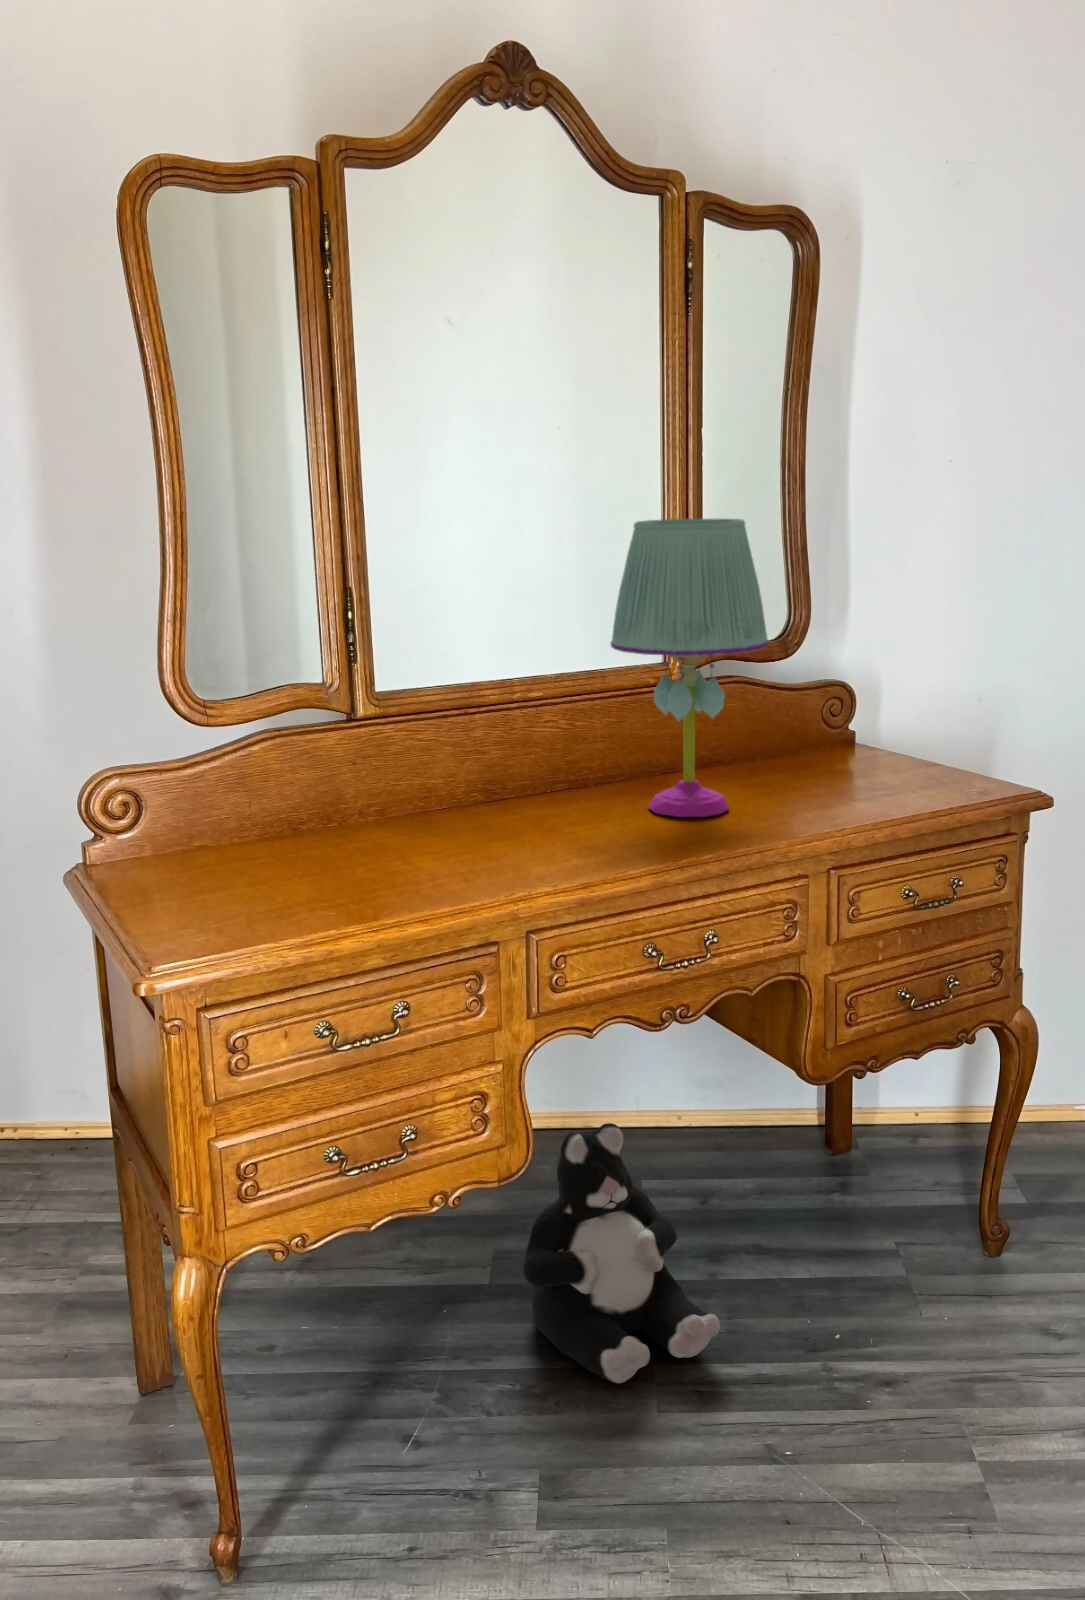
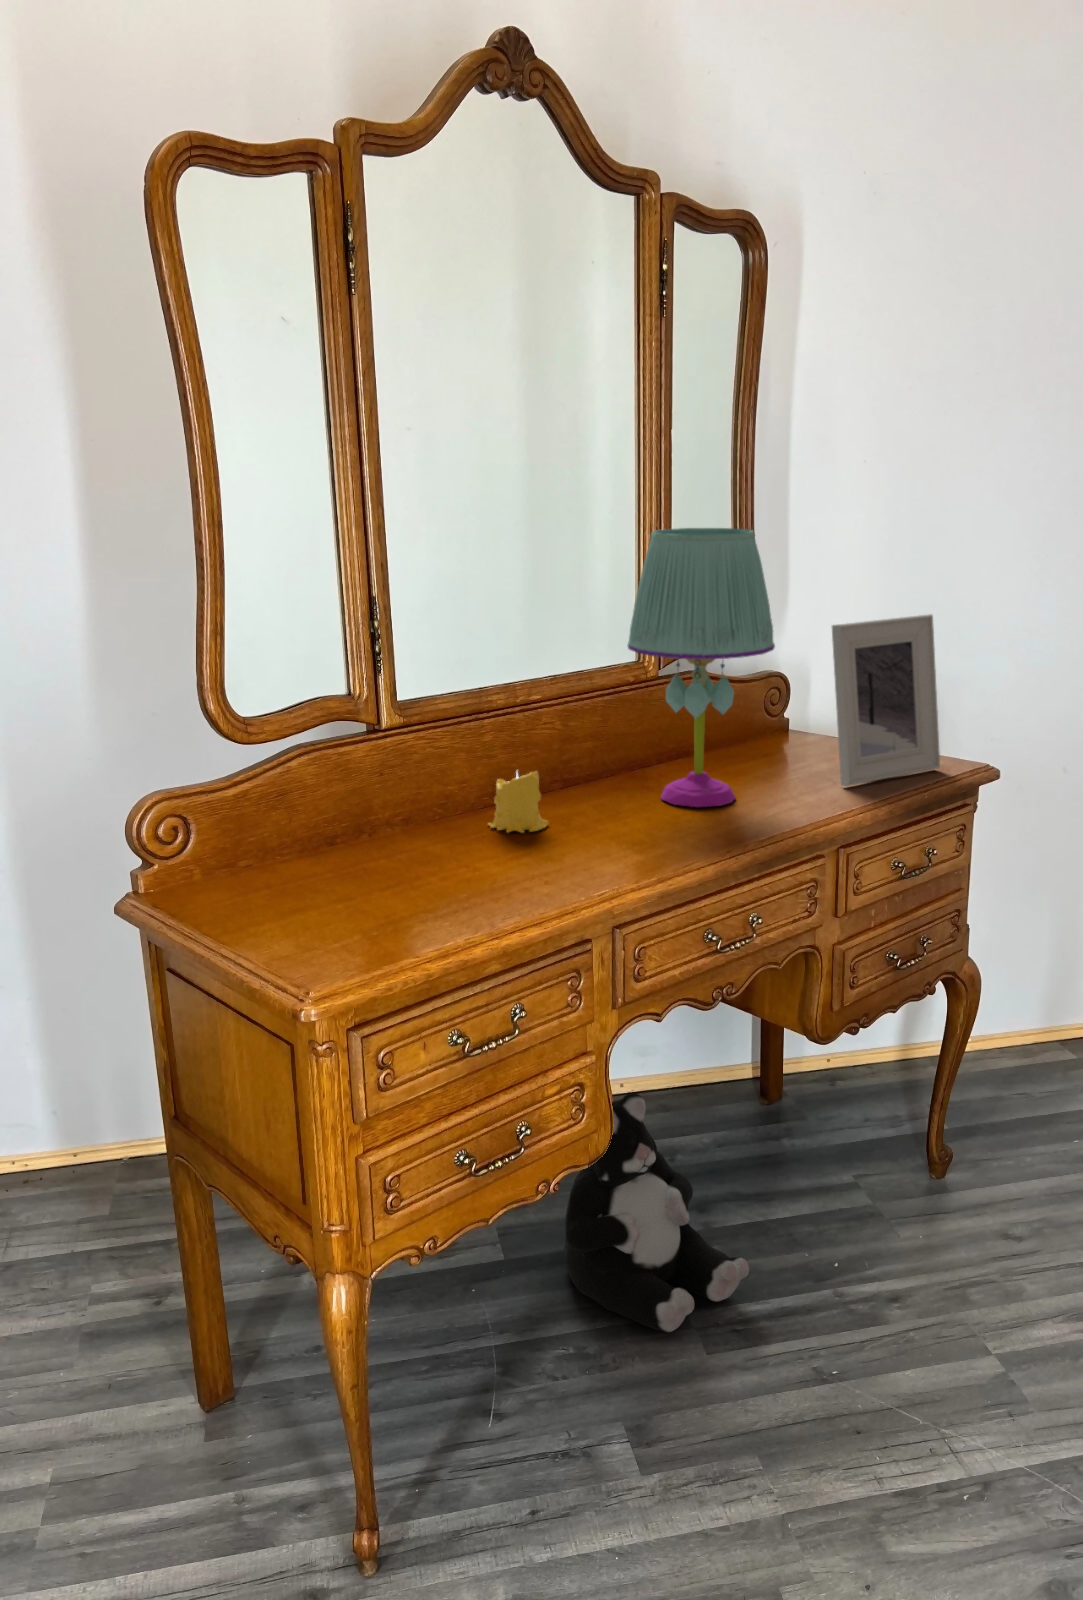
picture frame: none [846,617,982,803] -> present [832,614,940,786]
candle: none [449,765,511,833] -> present [488,771,548,833]

